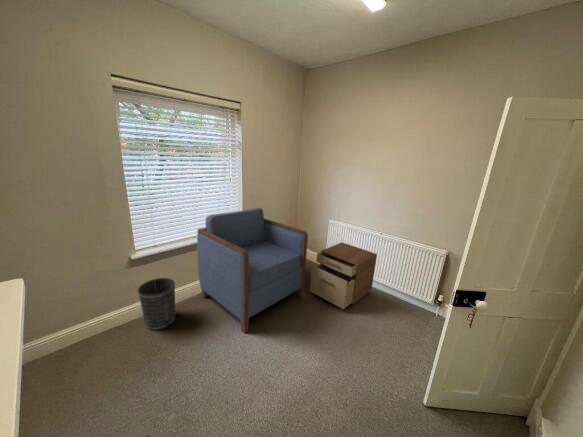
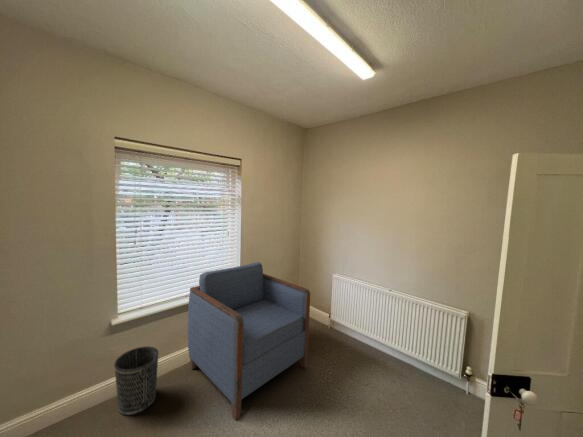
filing cabinet: present [310,242,377,309] -> none [314,300,389,386]

